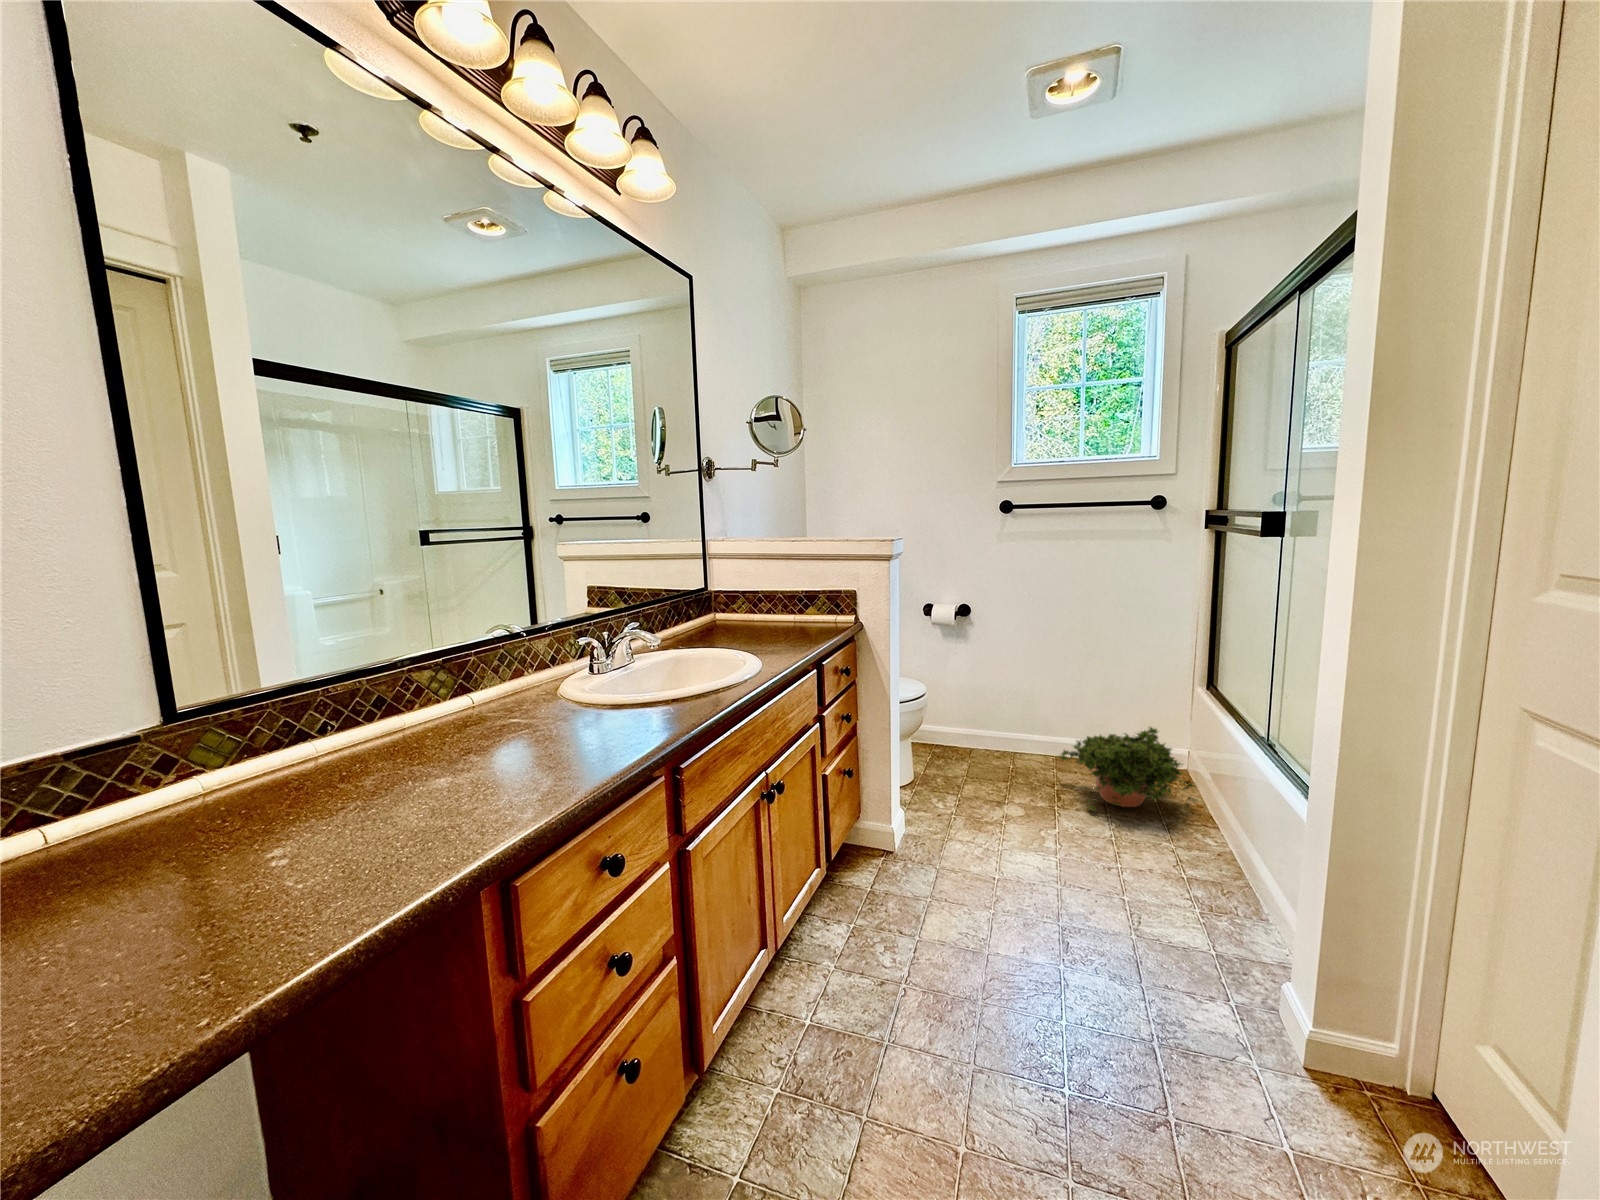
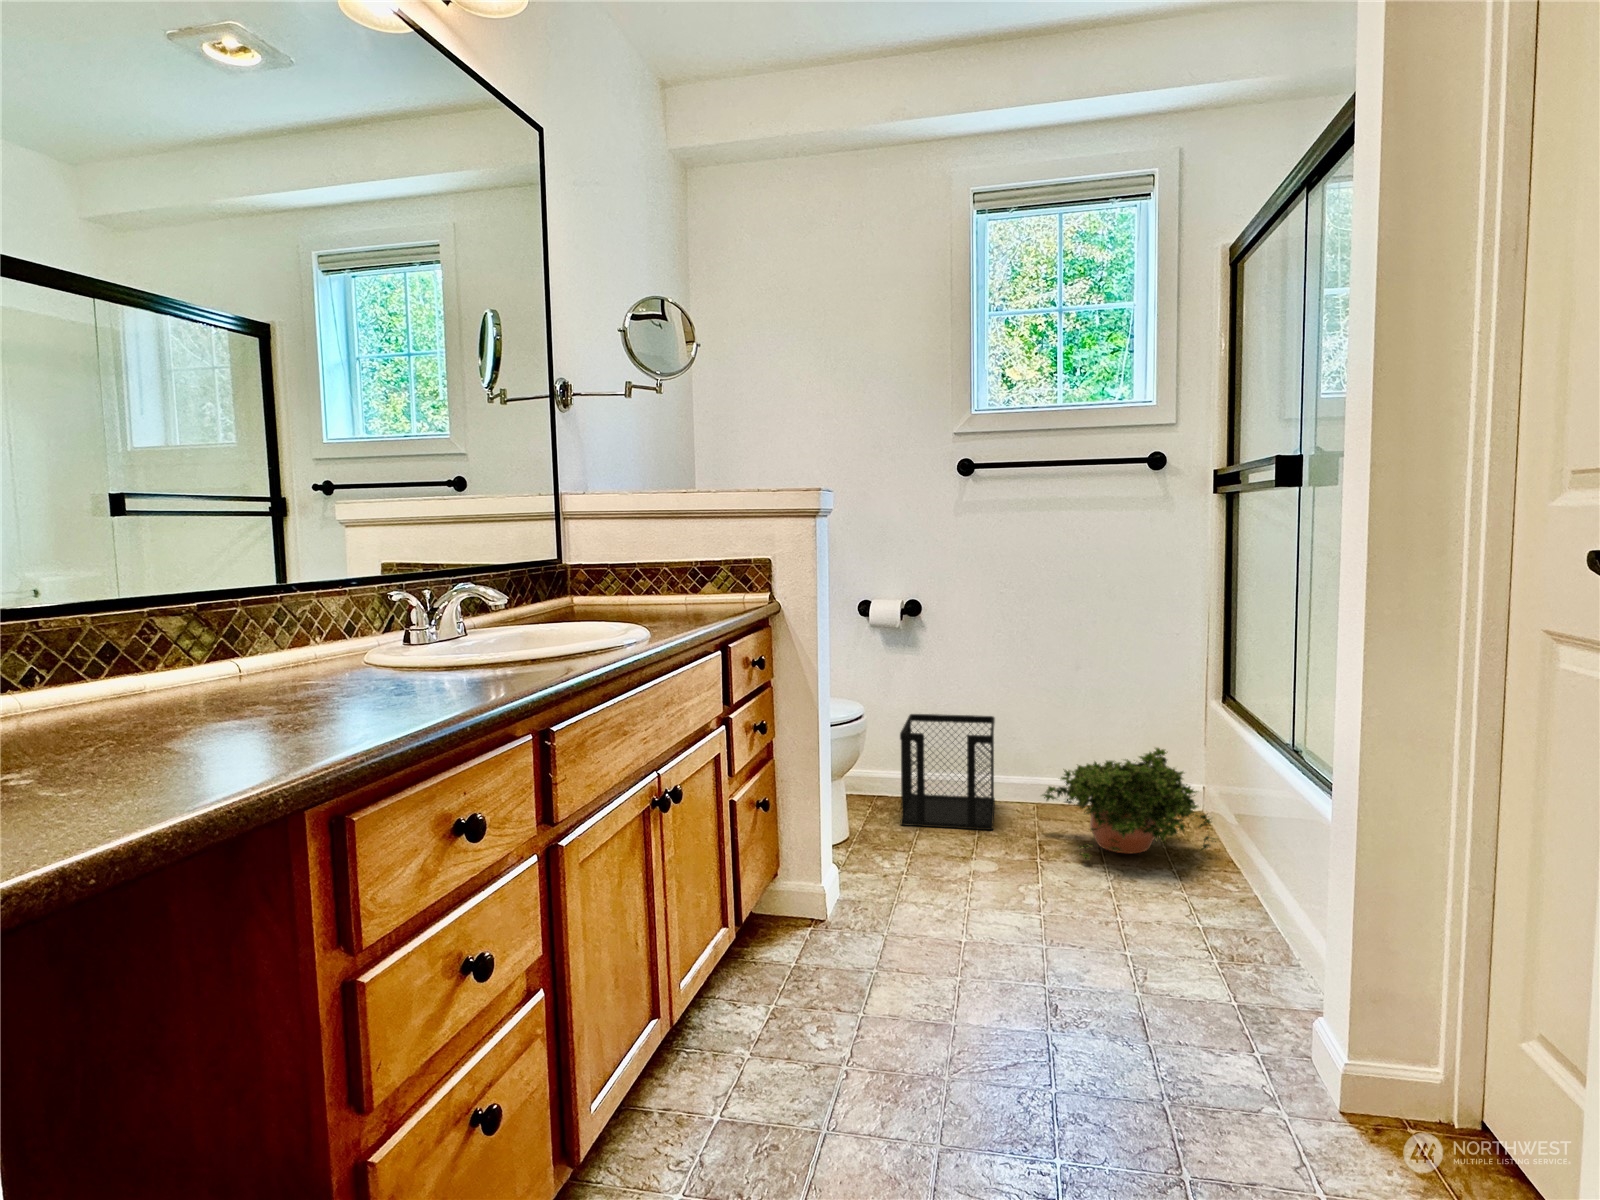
wastebasket: none [951,688,1023,779] -> present [900,714,995,830]

